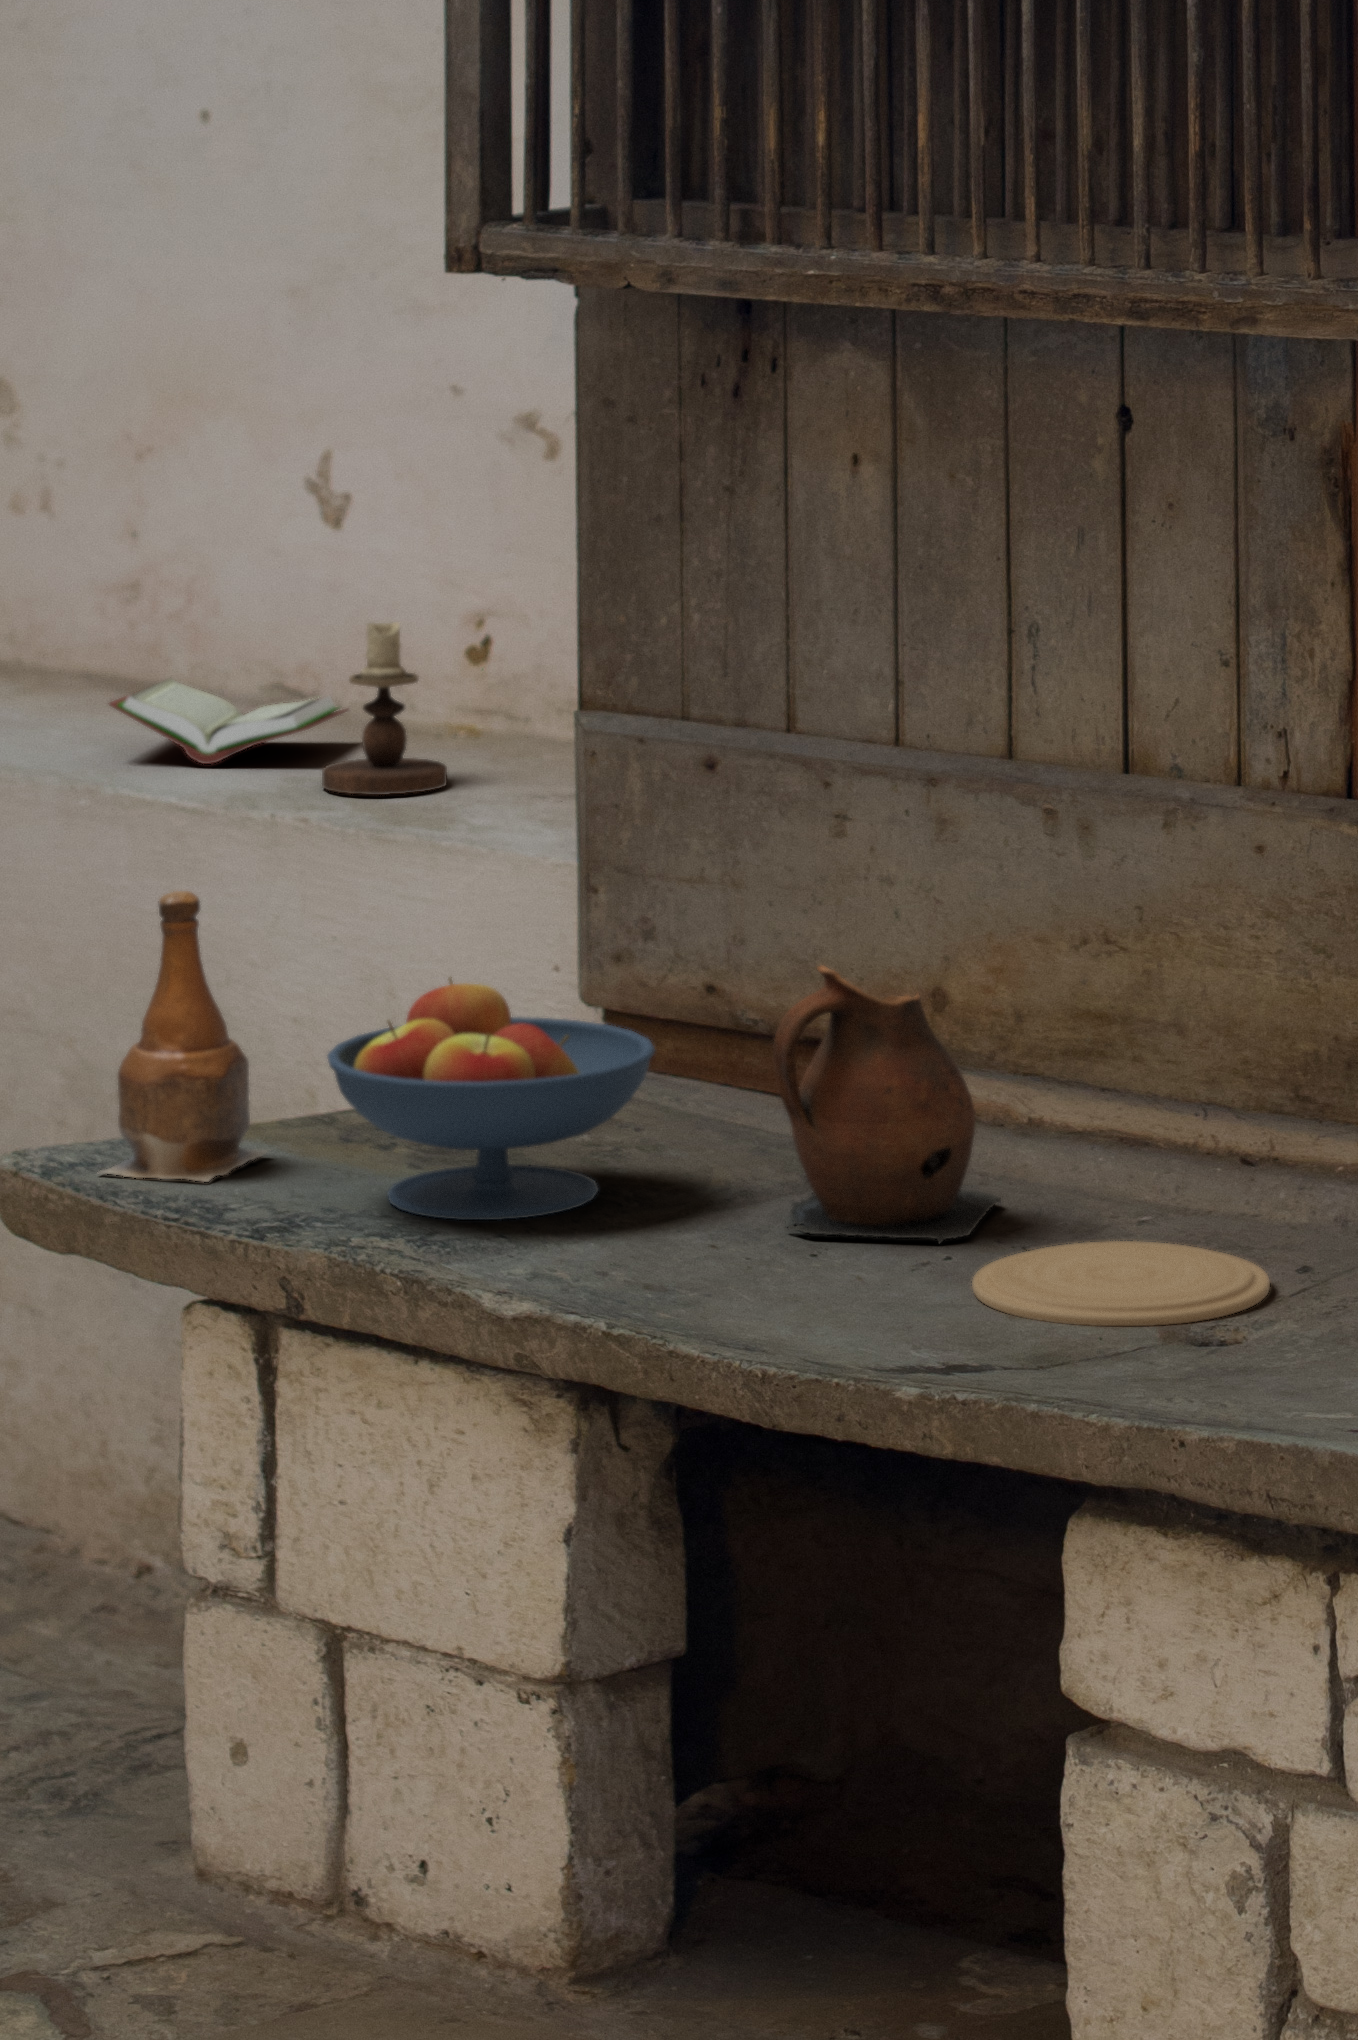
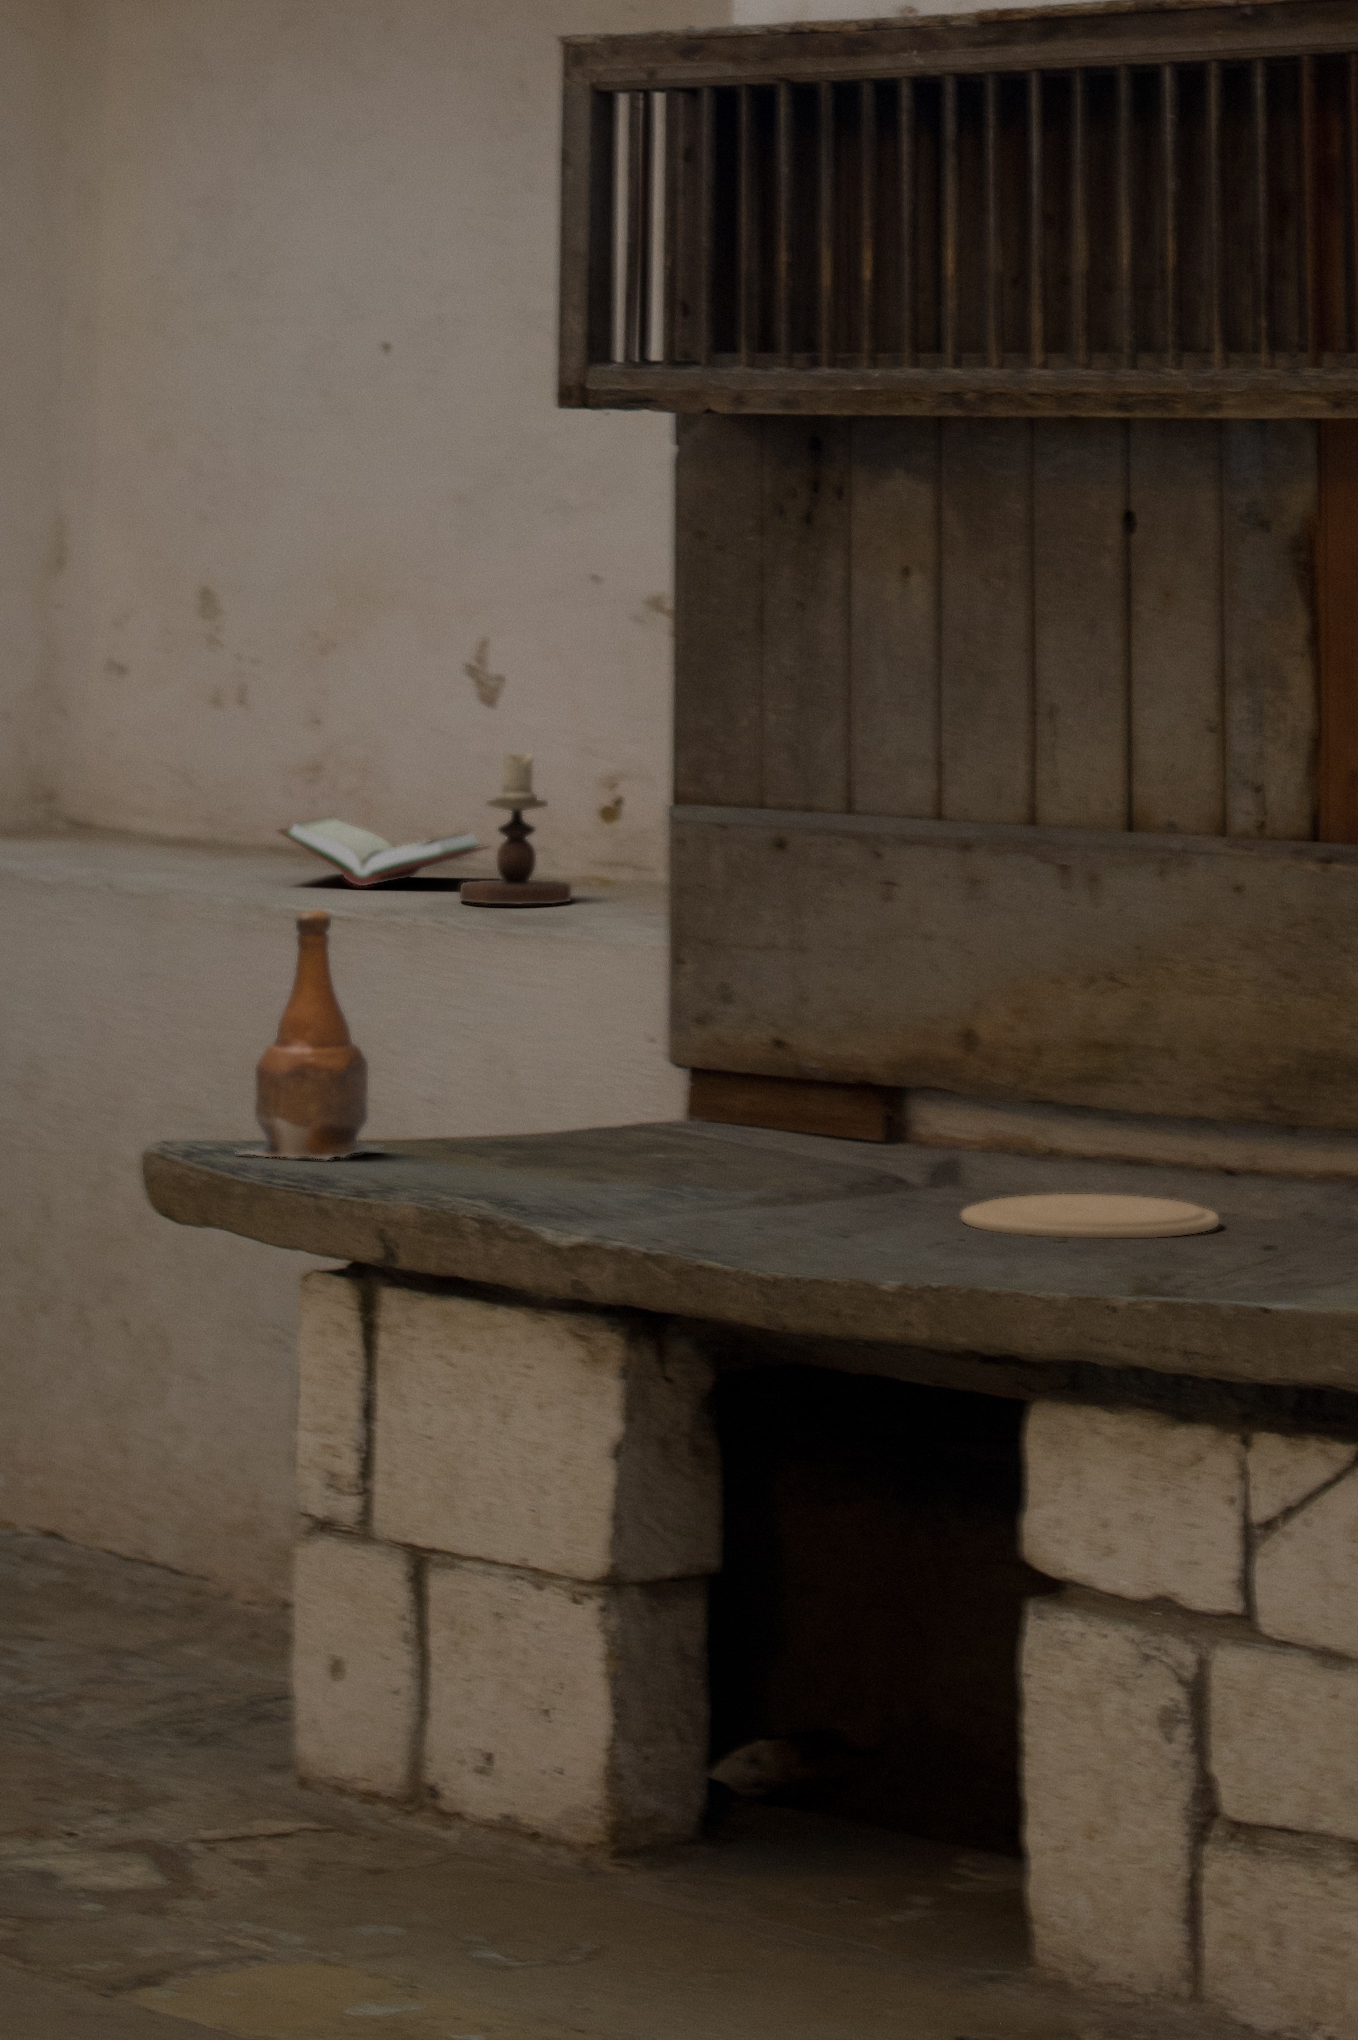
ceramic pitcher: present [773,966,1001,1243] -> none [806,961,1007,1202]
fruit bowl: present [327,977,656,1220] -> none [431,985,712,1182]

